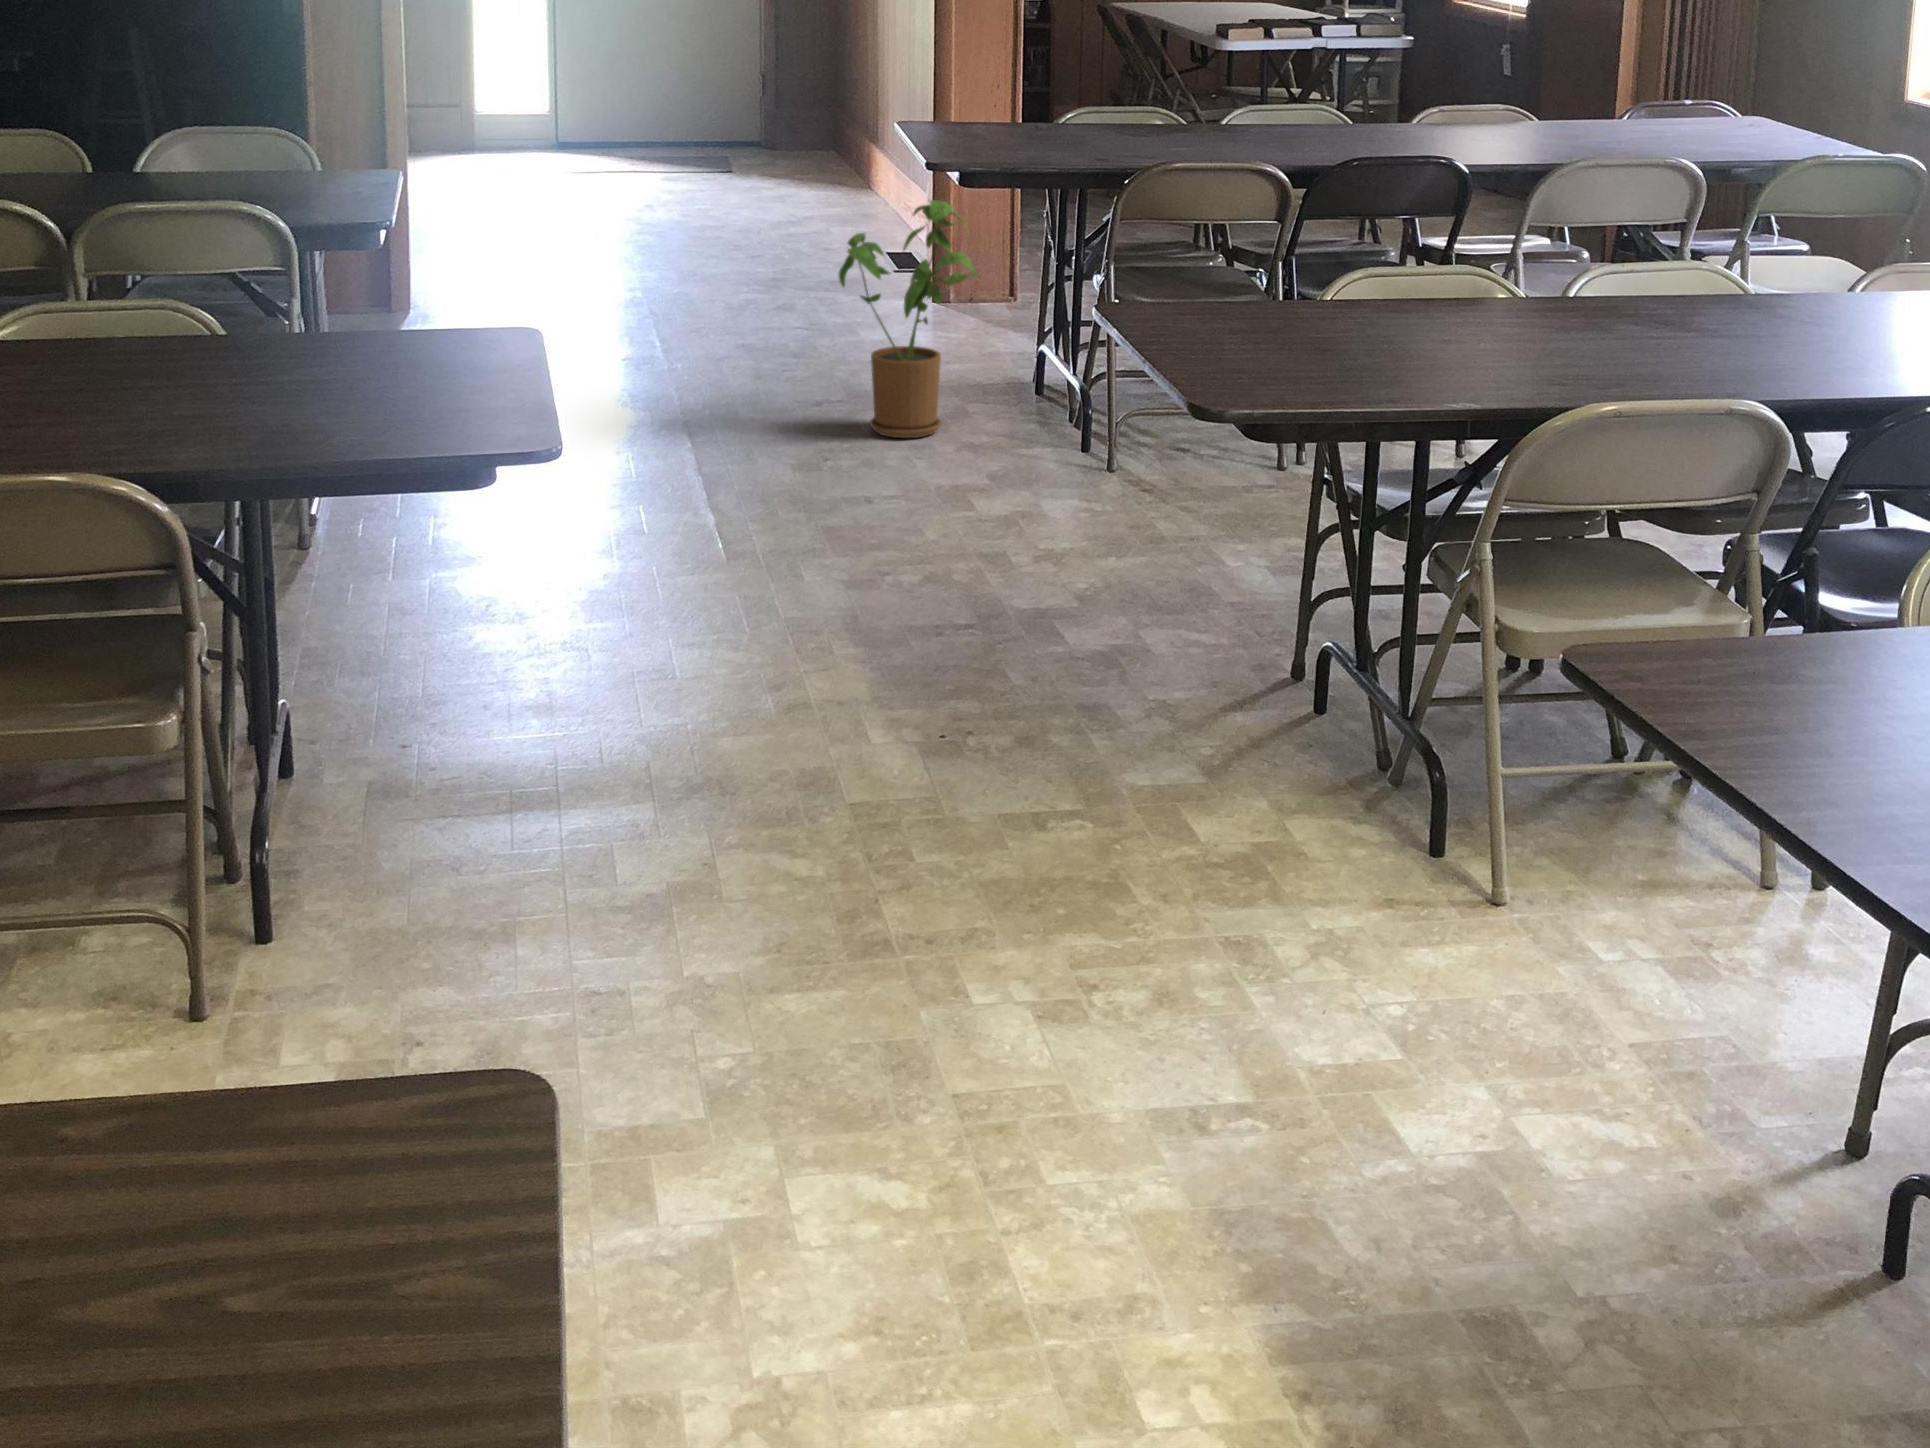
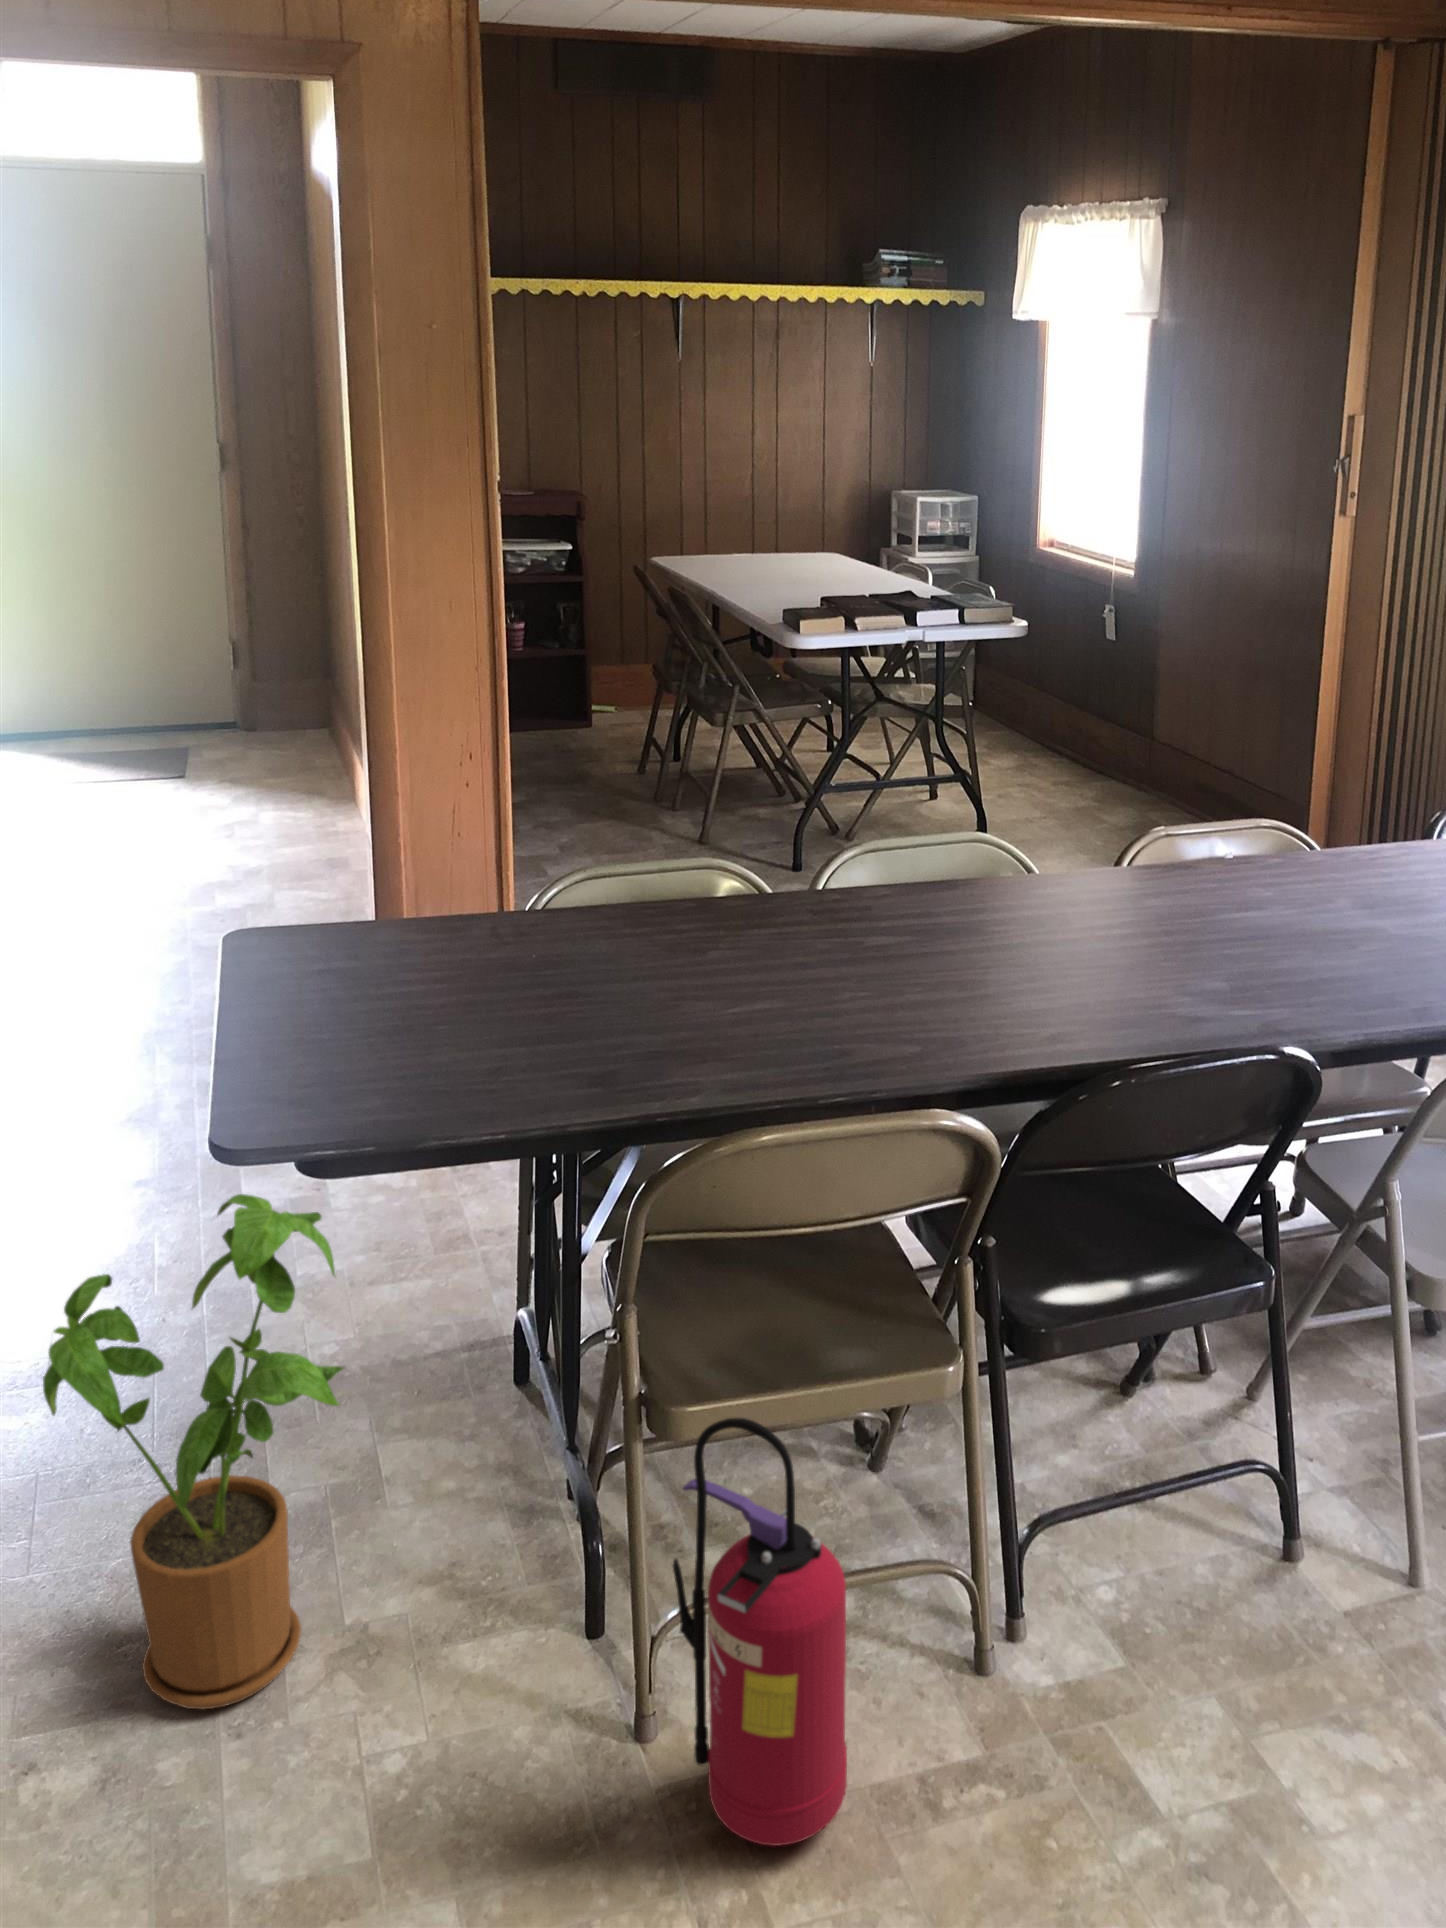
fire extinguisher: none [1127,267,1206,474] -> present [673,1417,847,1846]

